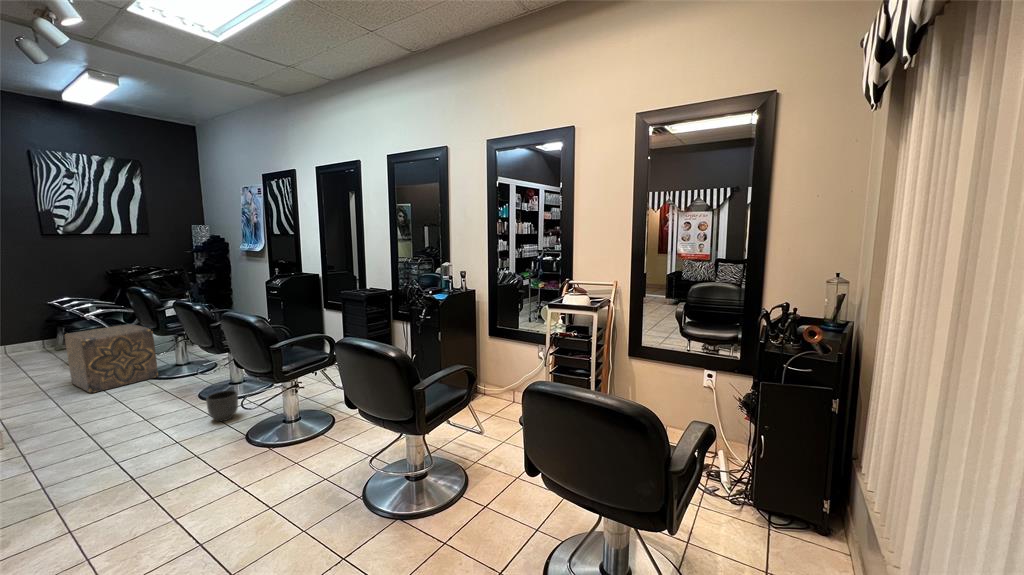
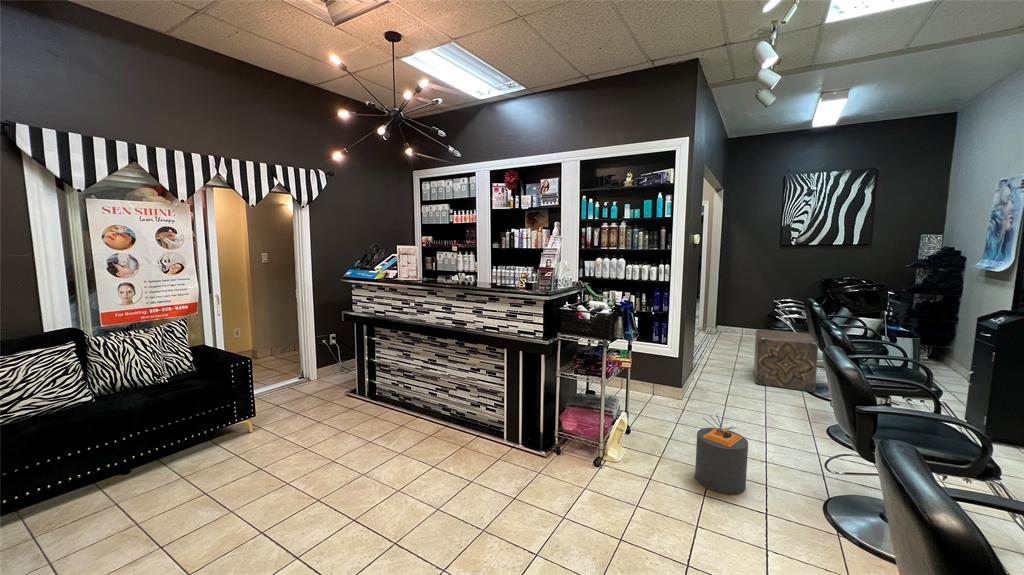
planter: present [206,390,238,421] -> none [811,433,850,472]
trash can: none [108,414,183,494] -> present [695,414,748,495]

